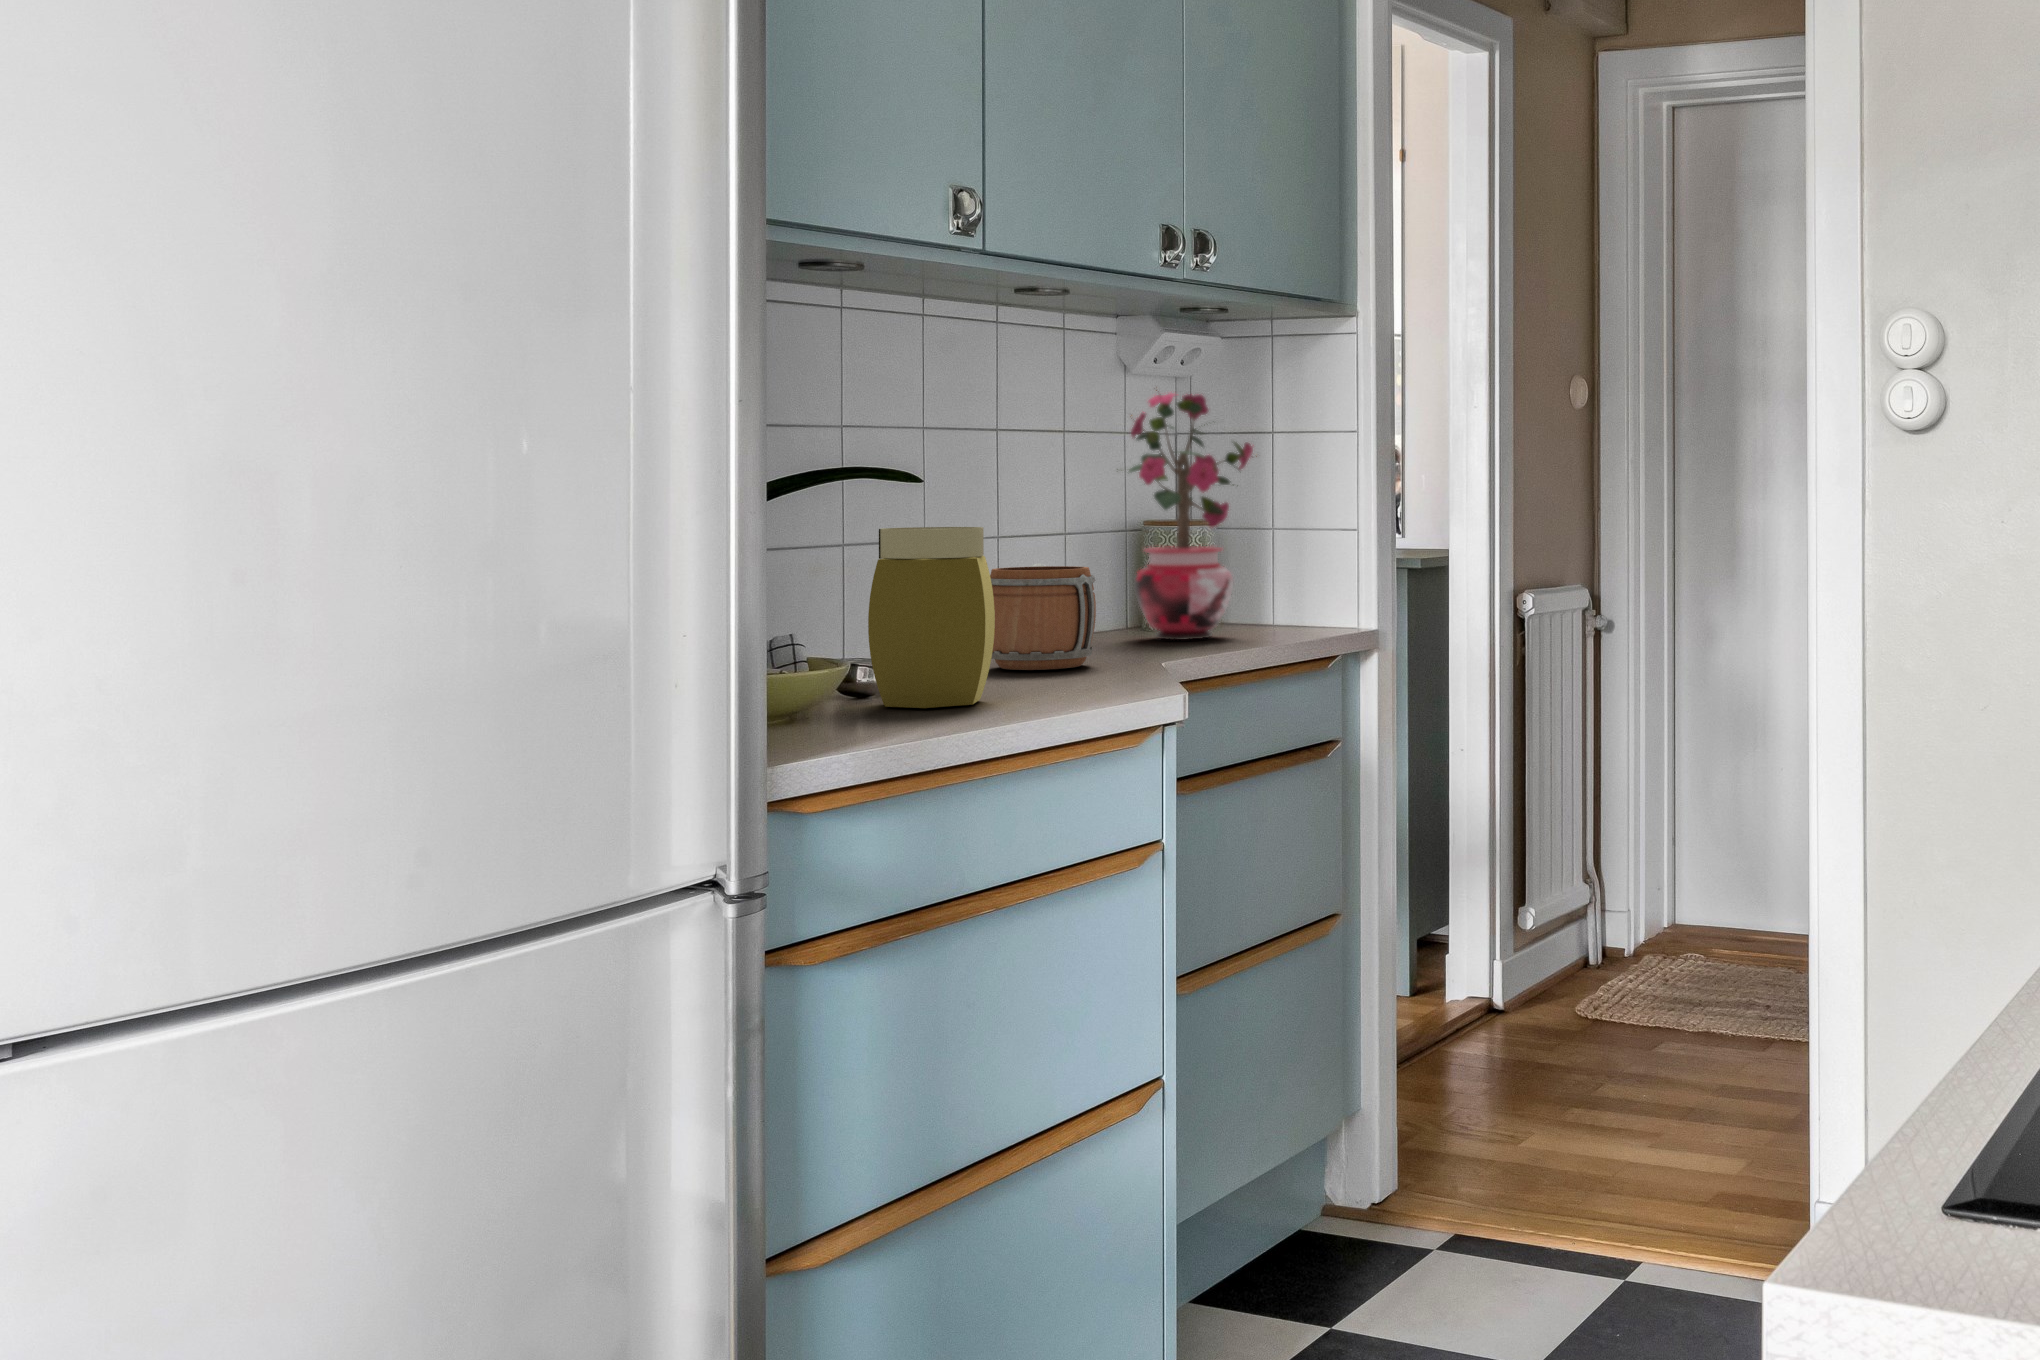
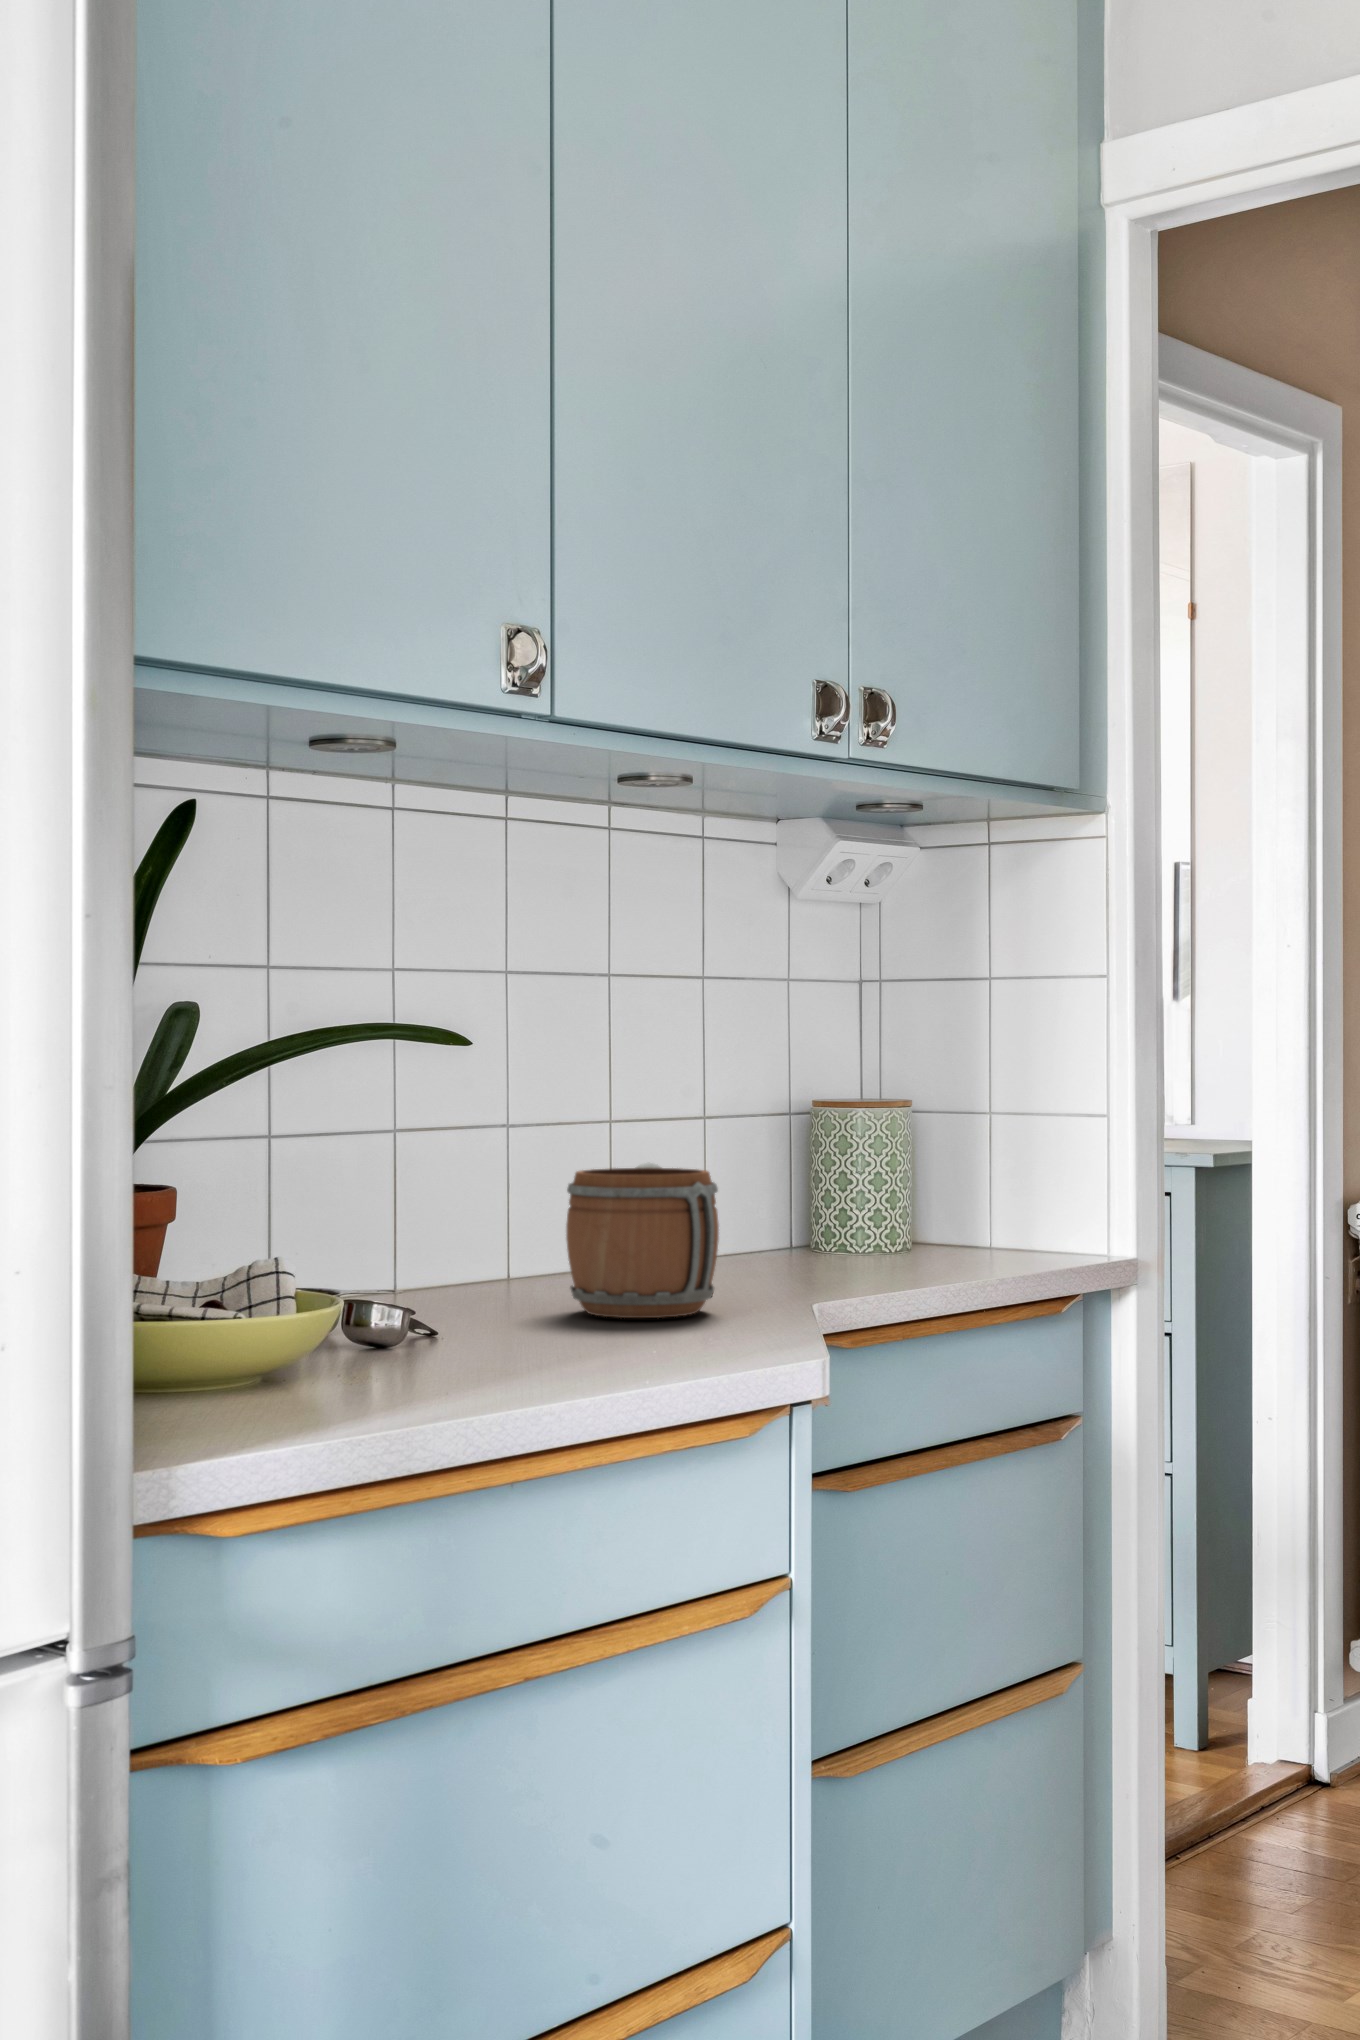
potted plant: present [1129,390,1257,640] -> none [770,912,968,1271]
jar: present [868,527,995,708] -> none [364,1115,547,1385]

